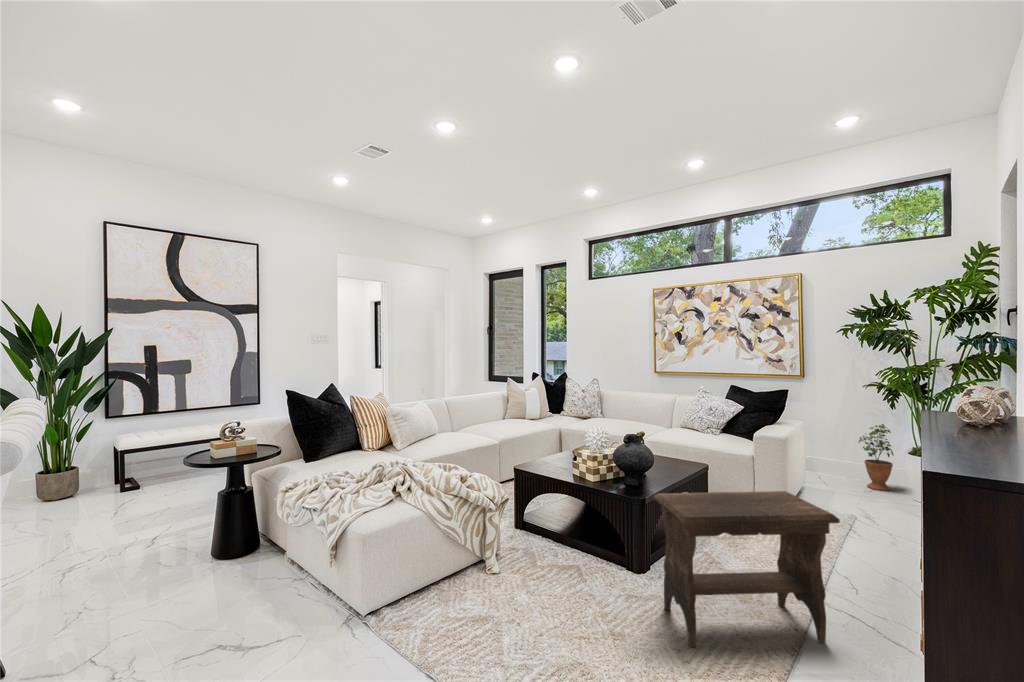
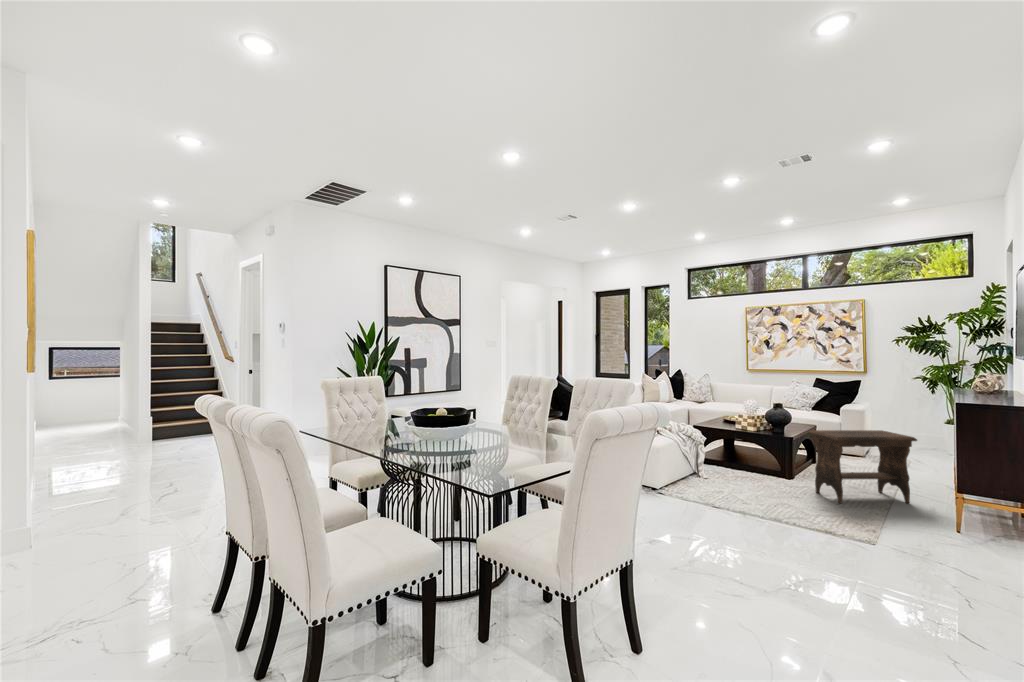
potted plant: present [859,424,893,491] -> none [908,403,934,449]

